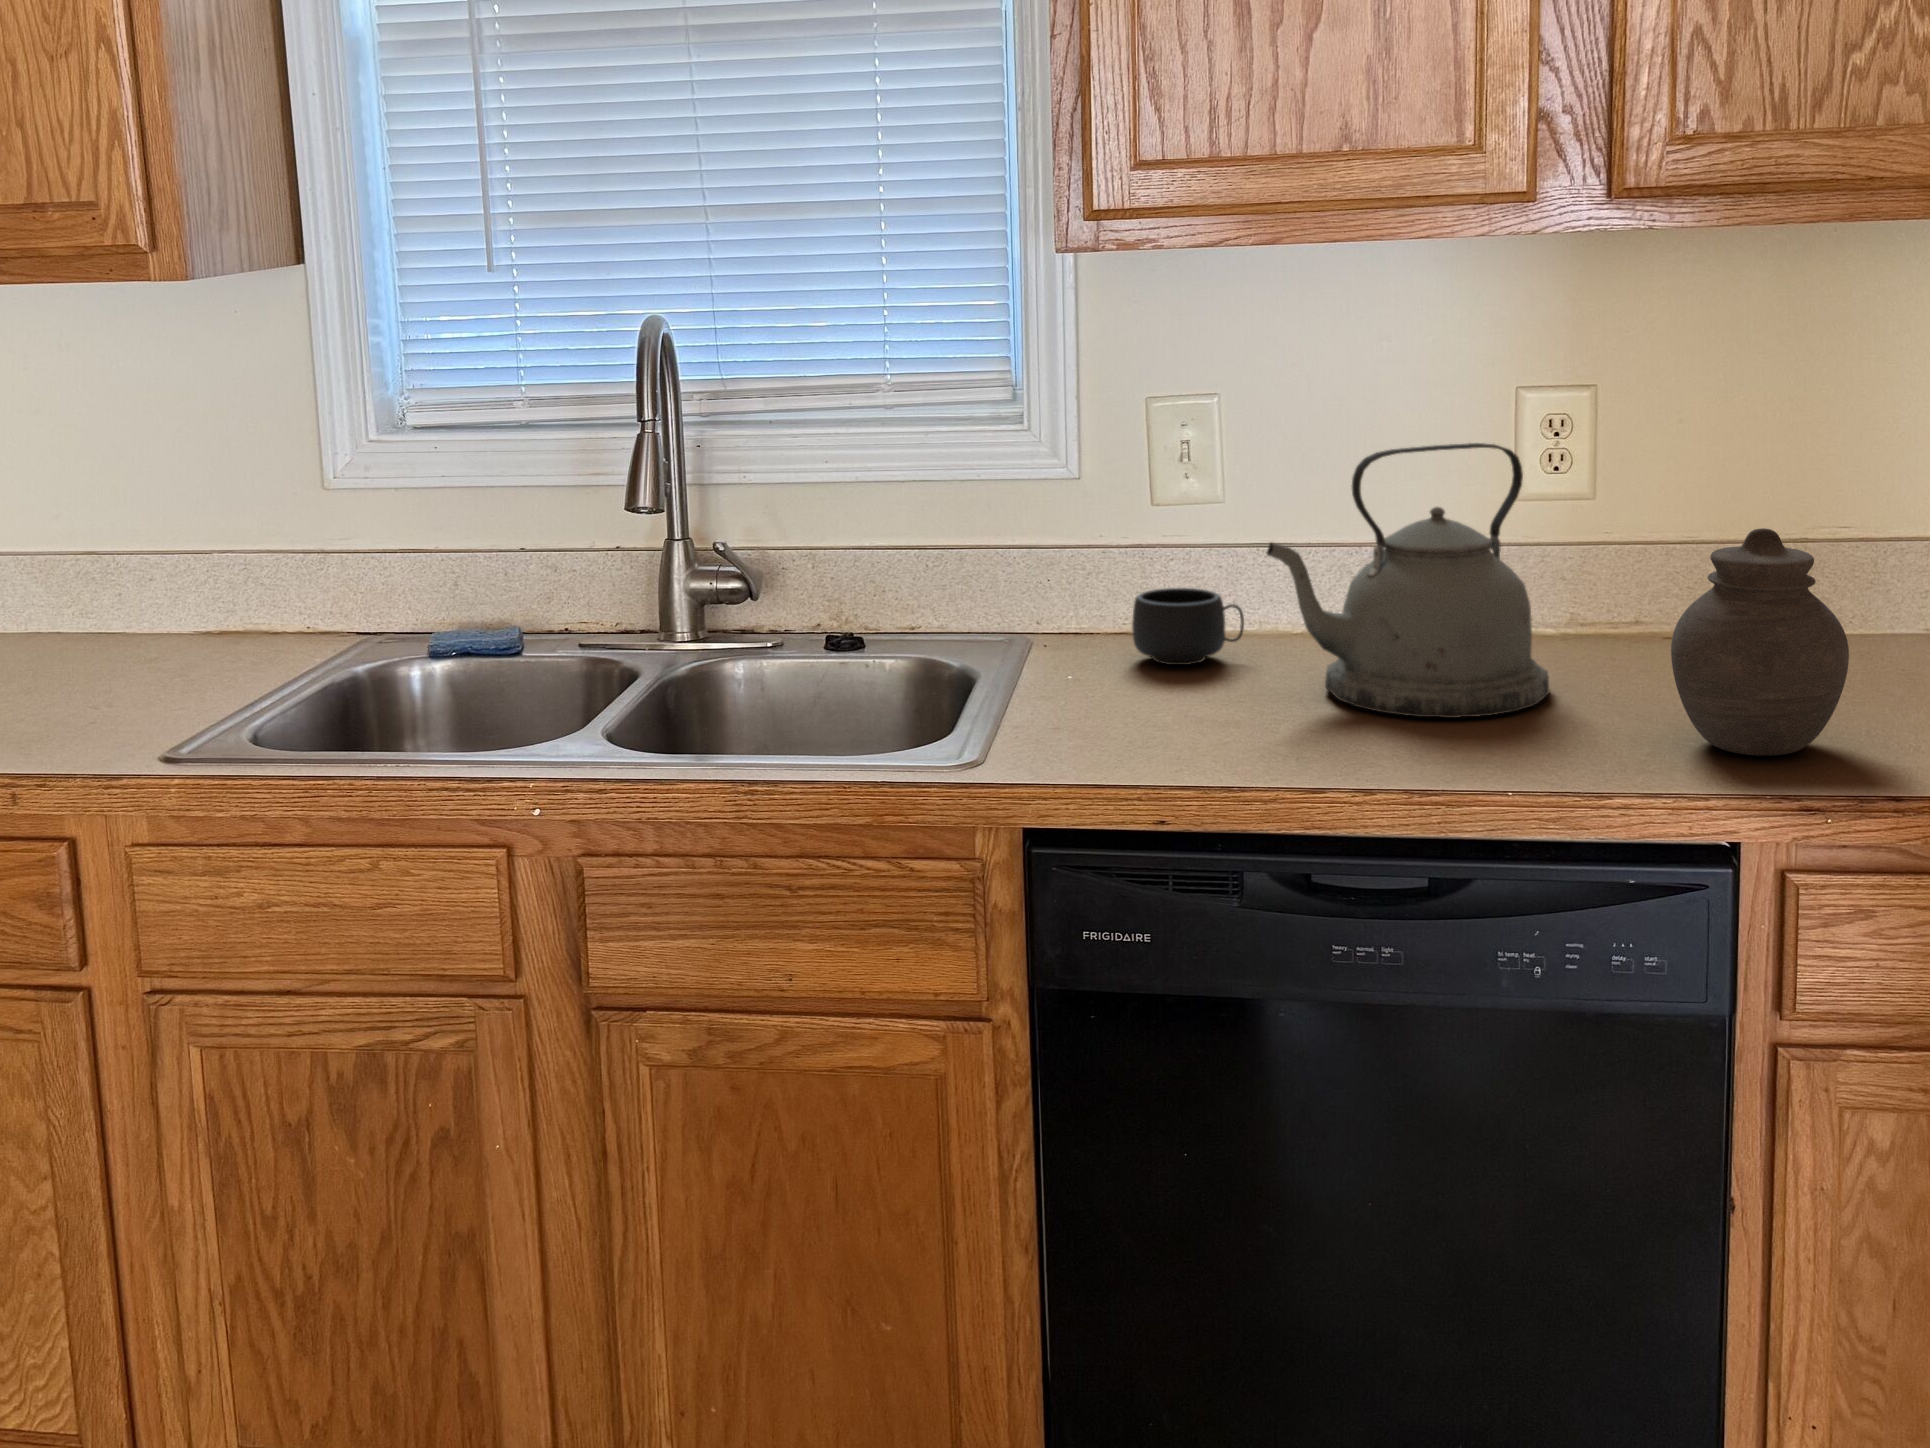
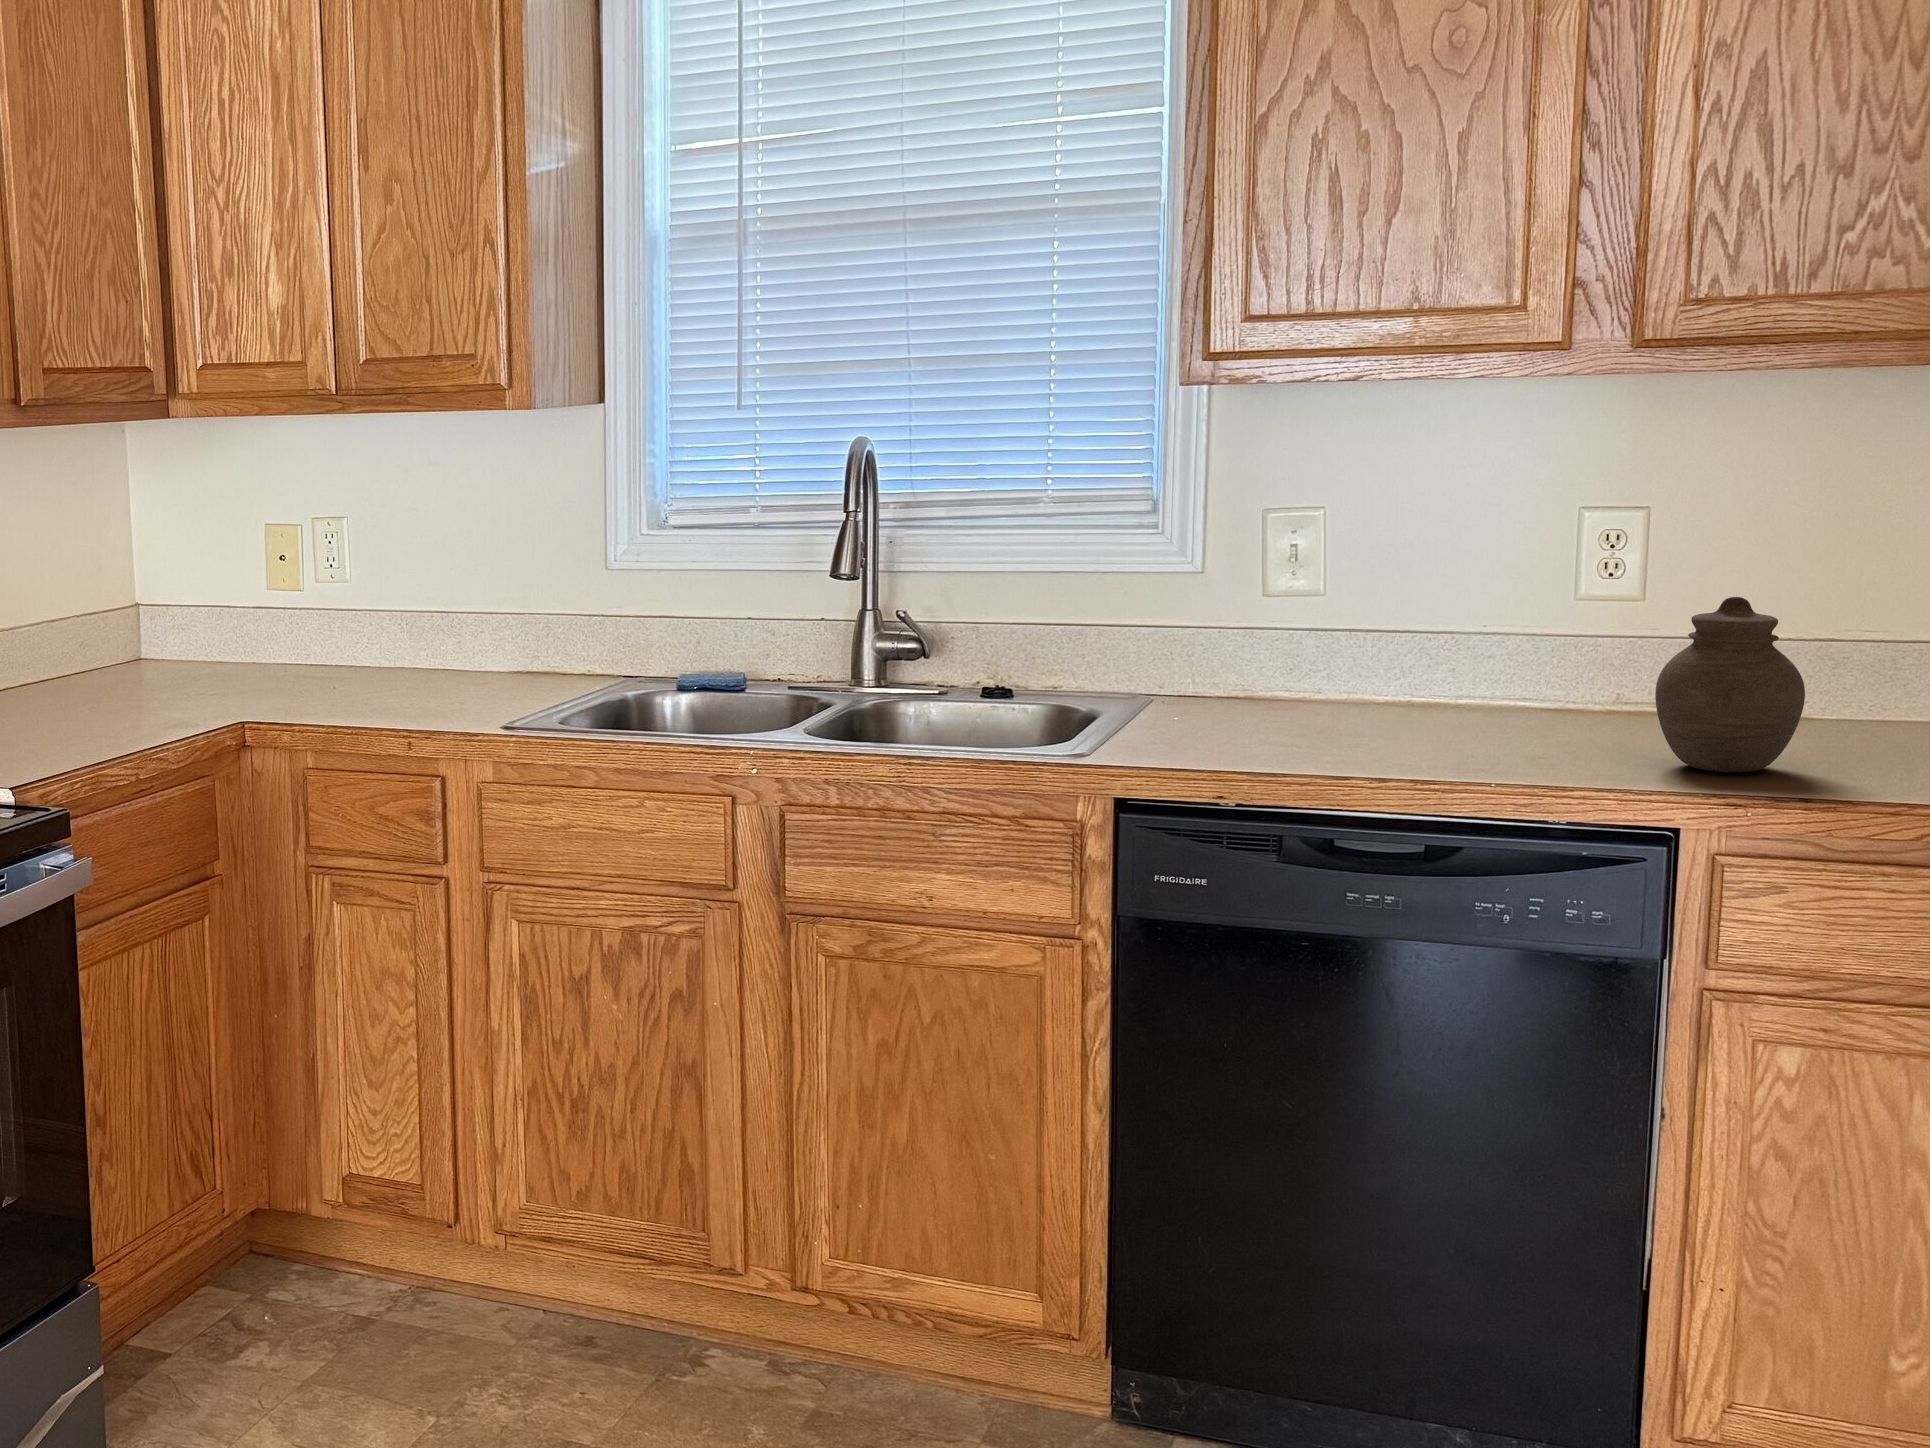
kettle: present [1267,443,1549,718] -> none [1332,538,1567,744]
mug: present [1132,588,1244,665] -> none [1228,654,1320,710]

